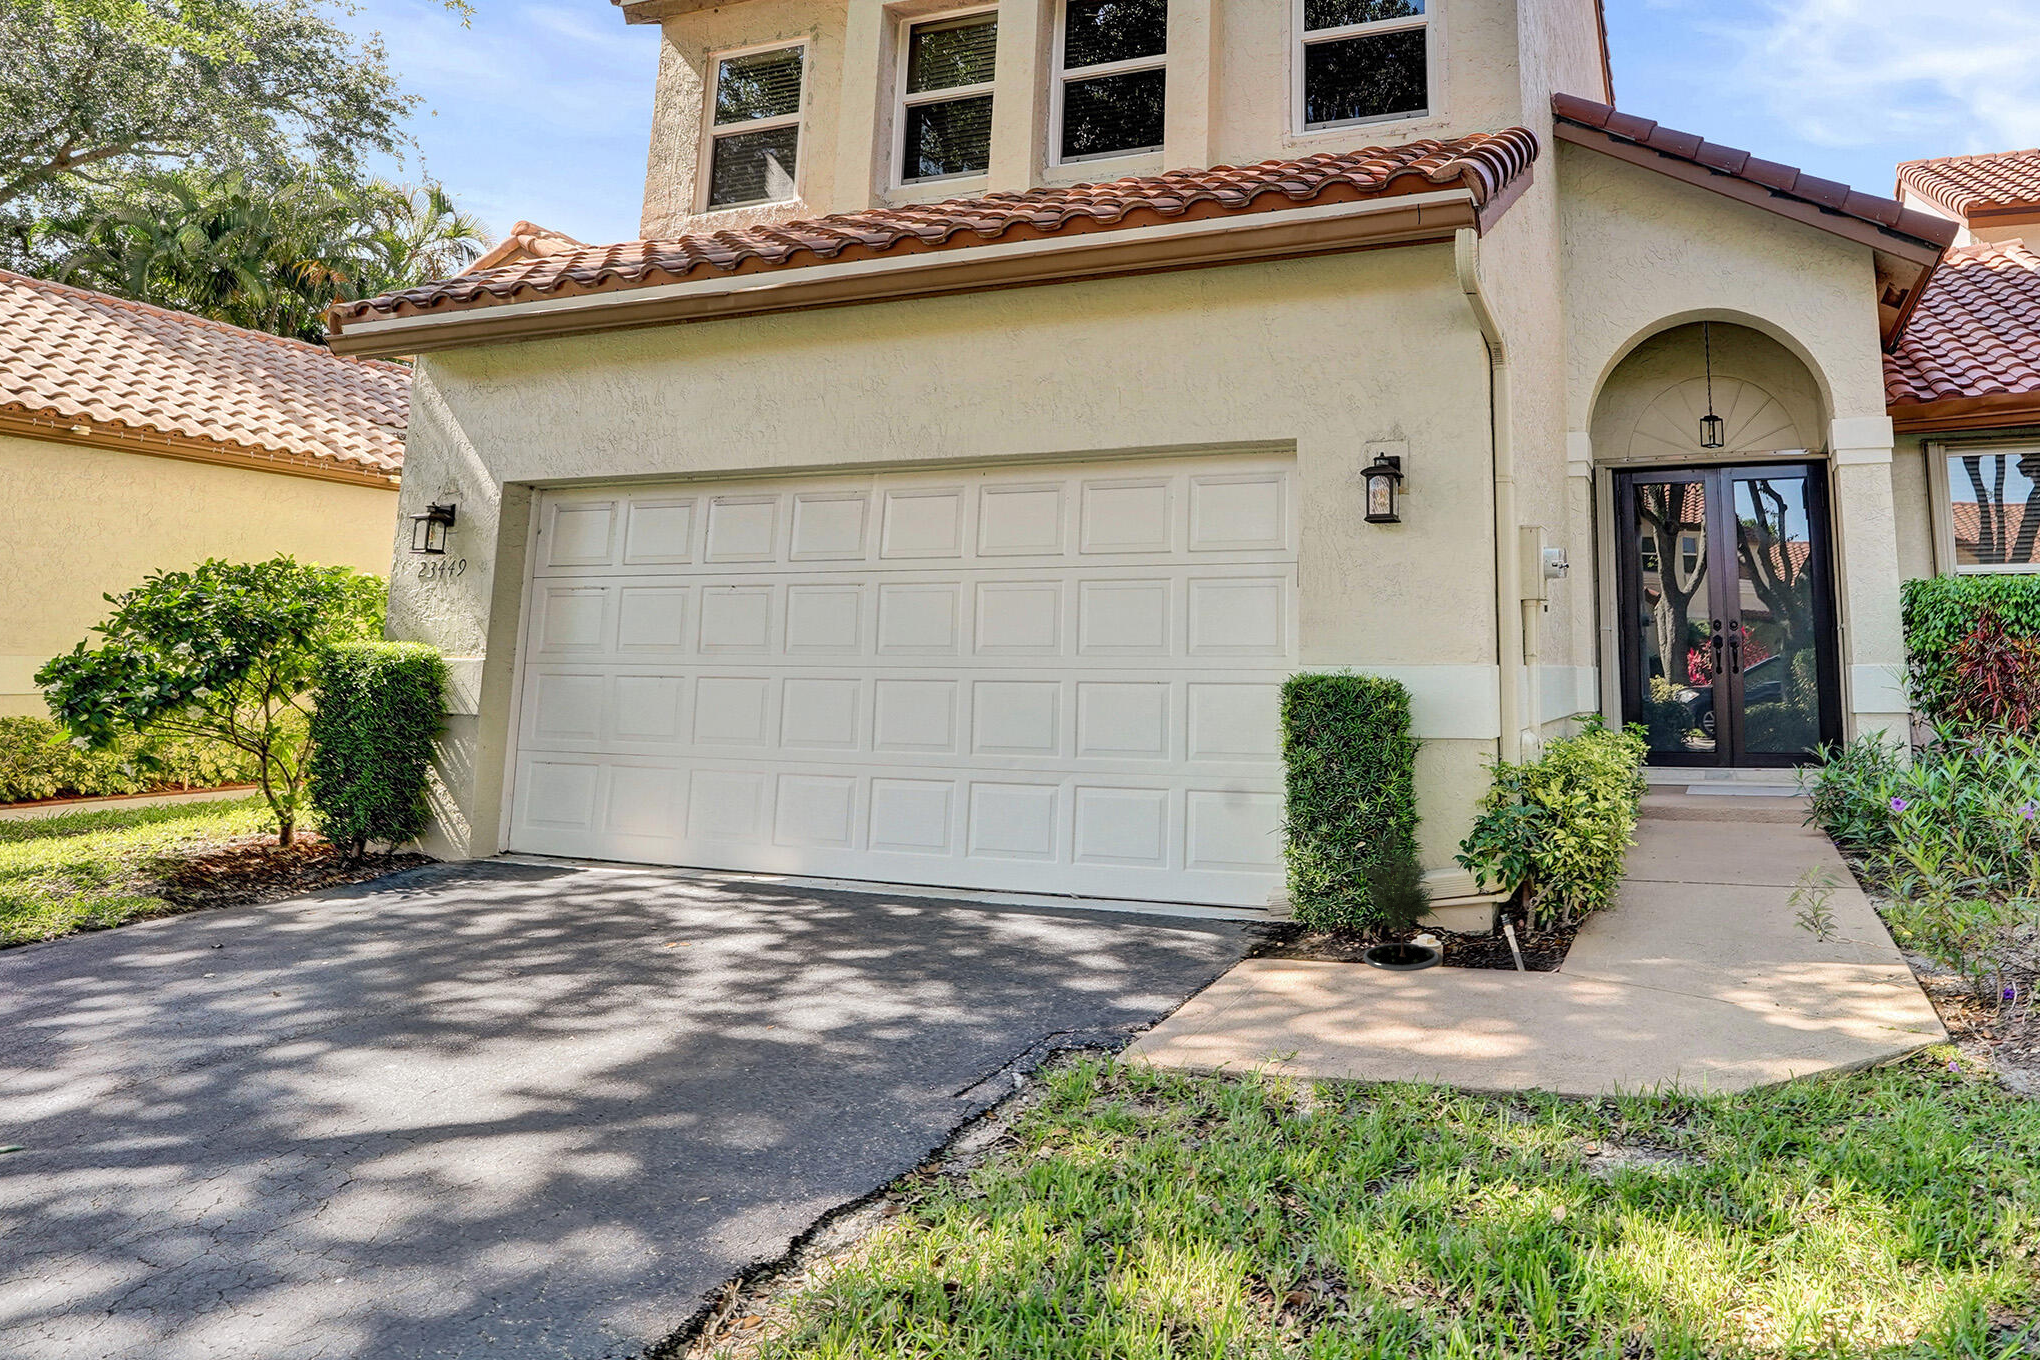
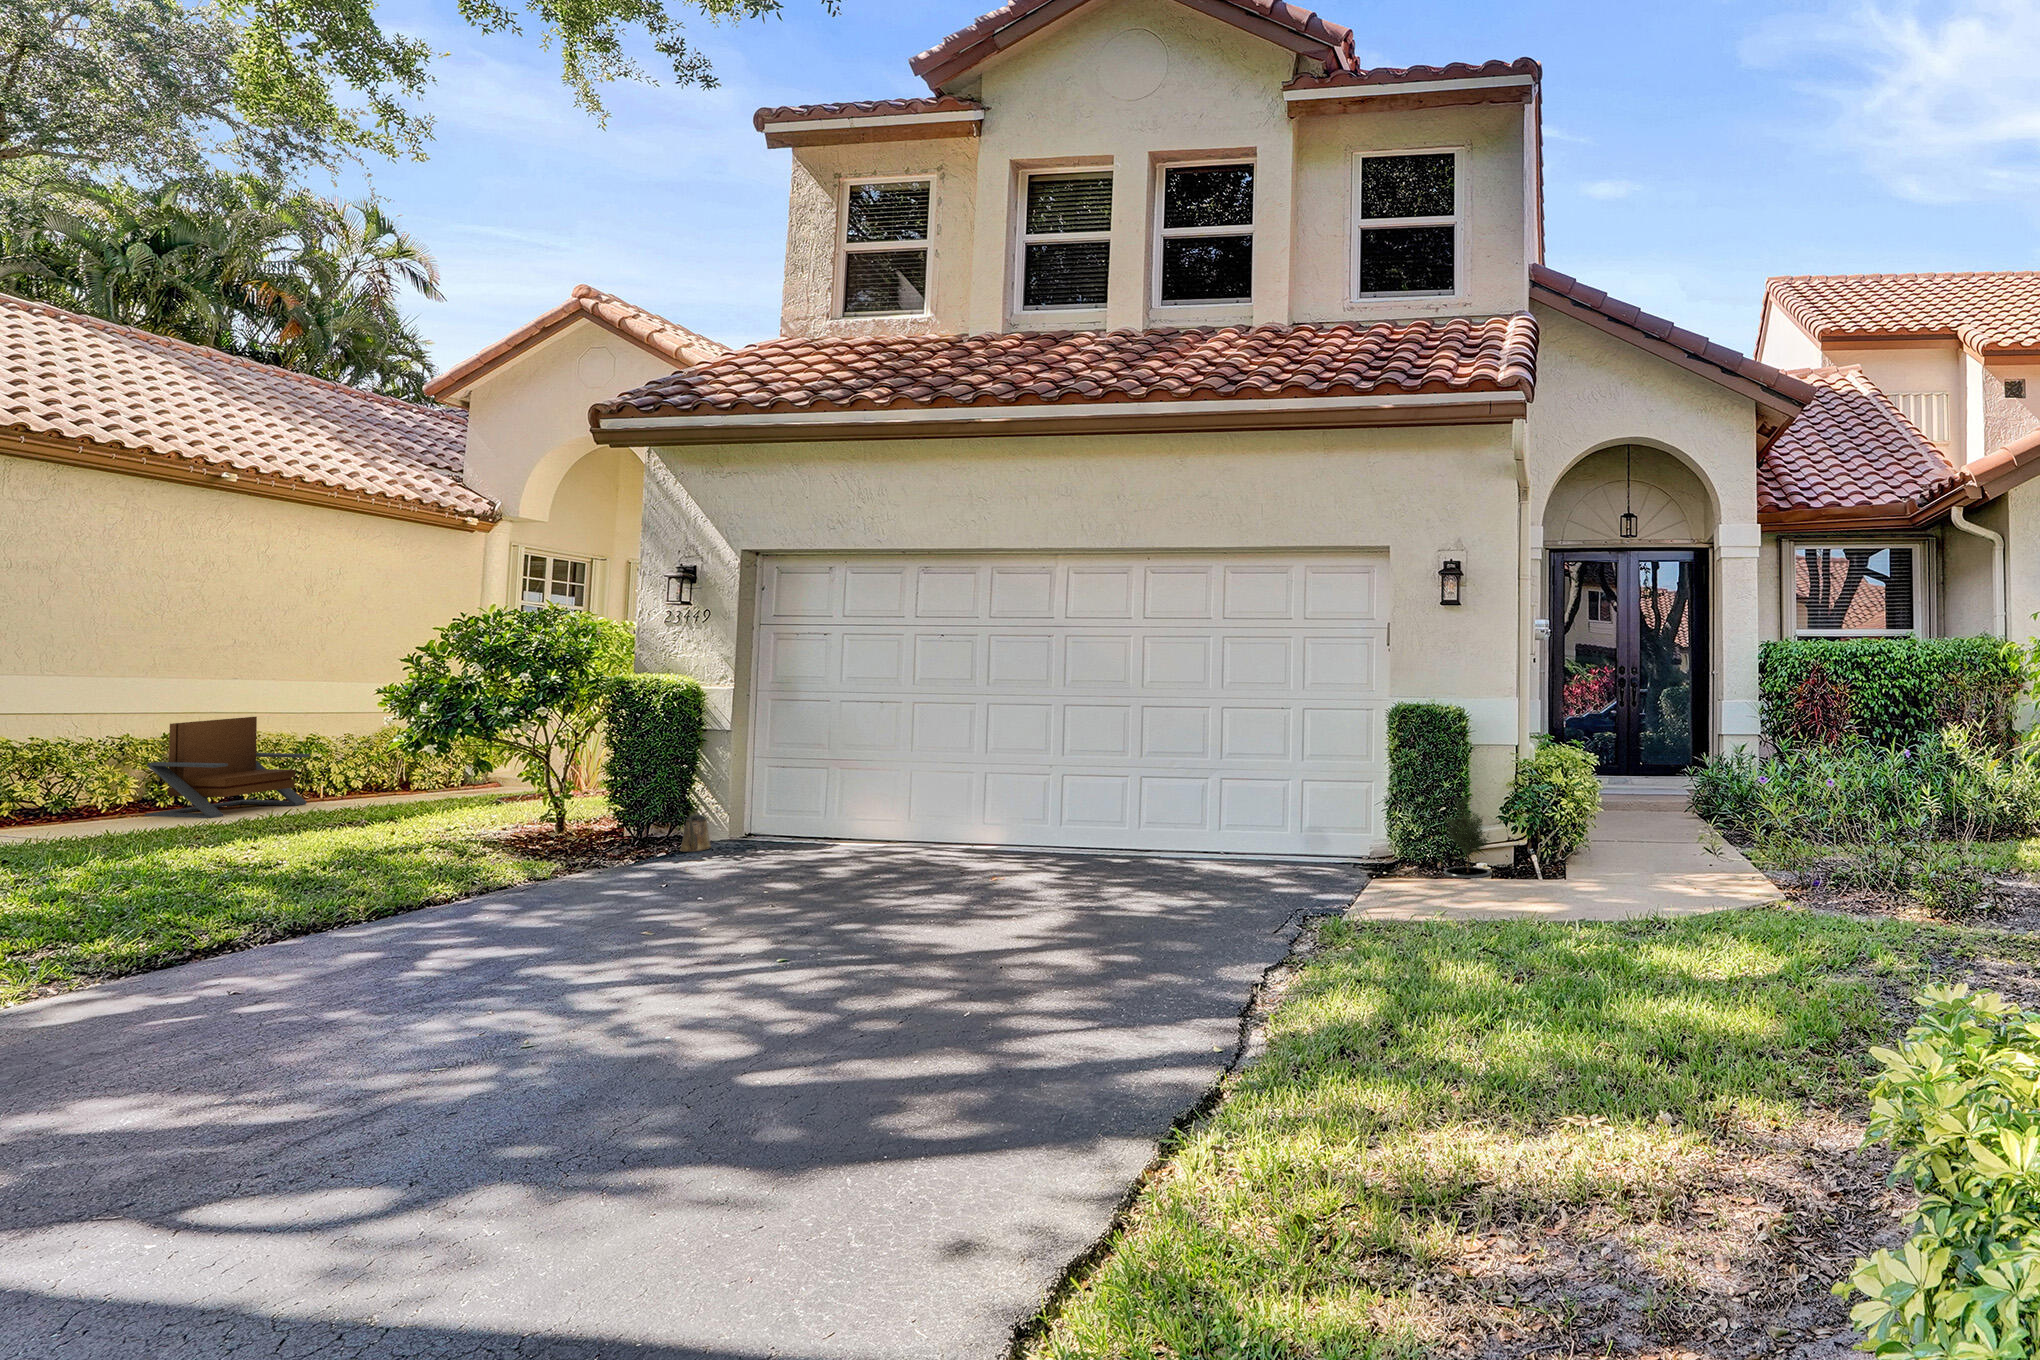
lounge chair: none [0,707,191,824] -> present [145,717,310,818]
watering can: none [393,837,449,887] -> present [680,815,711,852]

